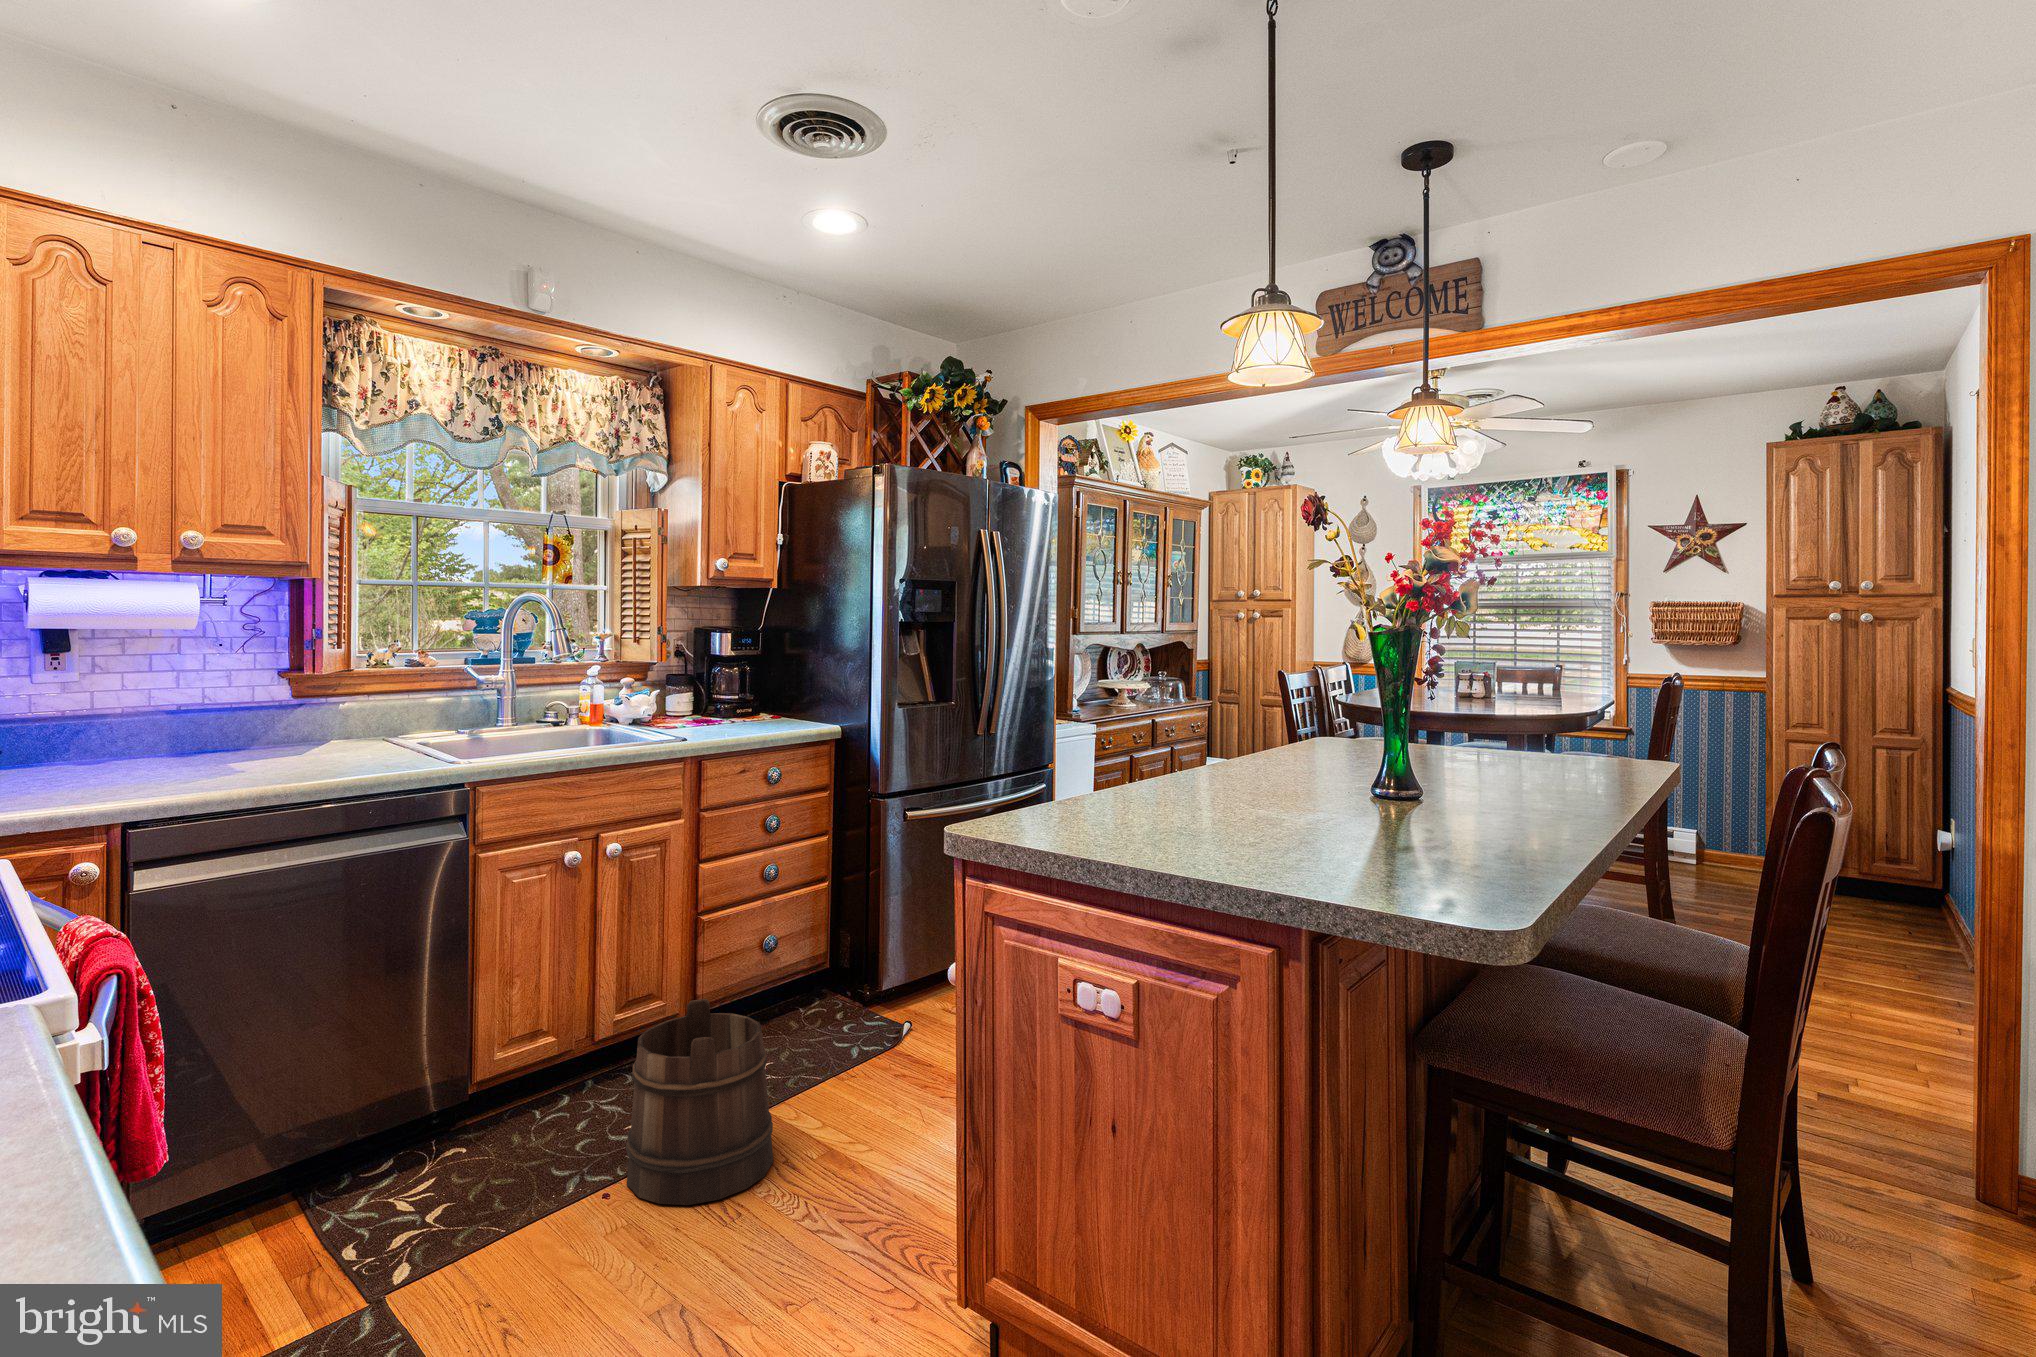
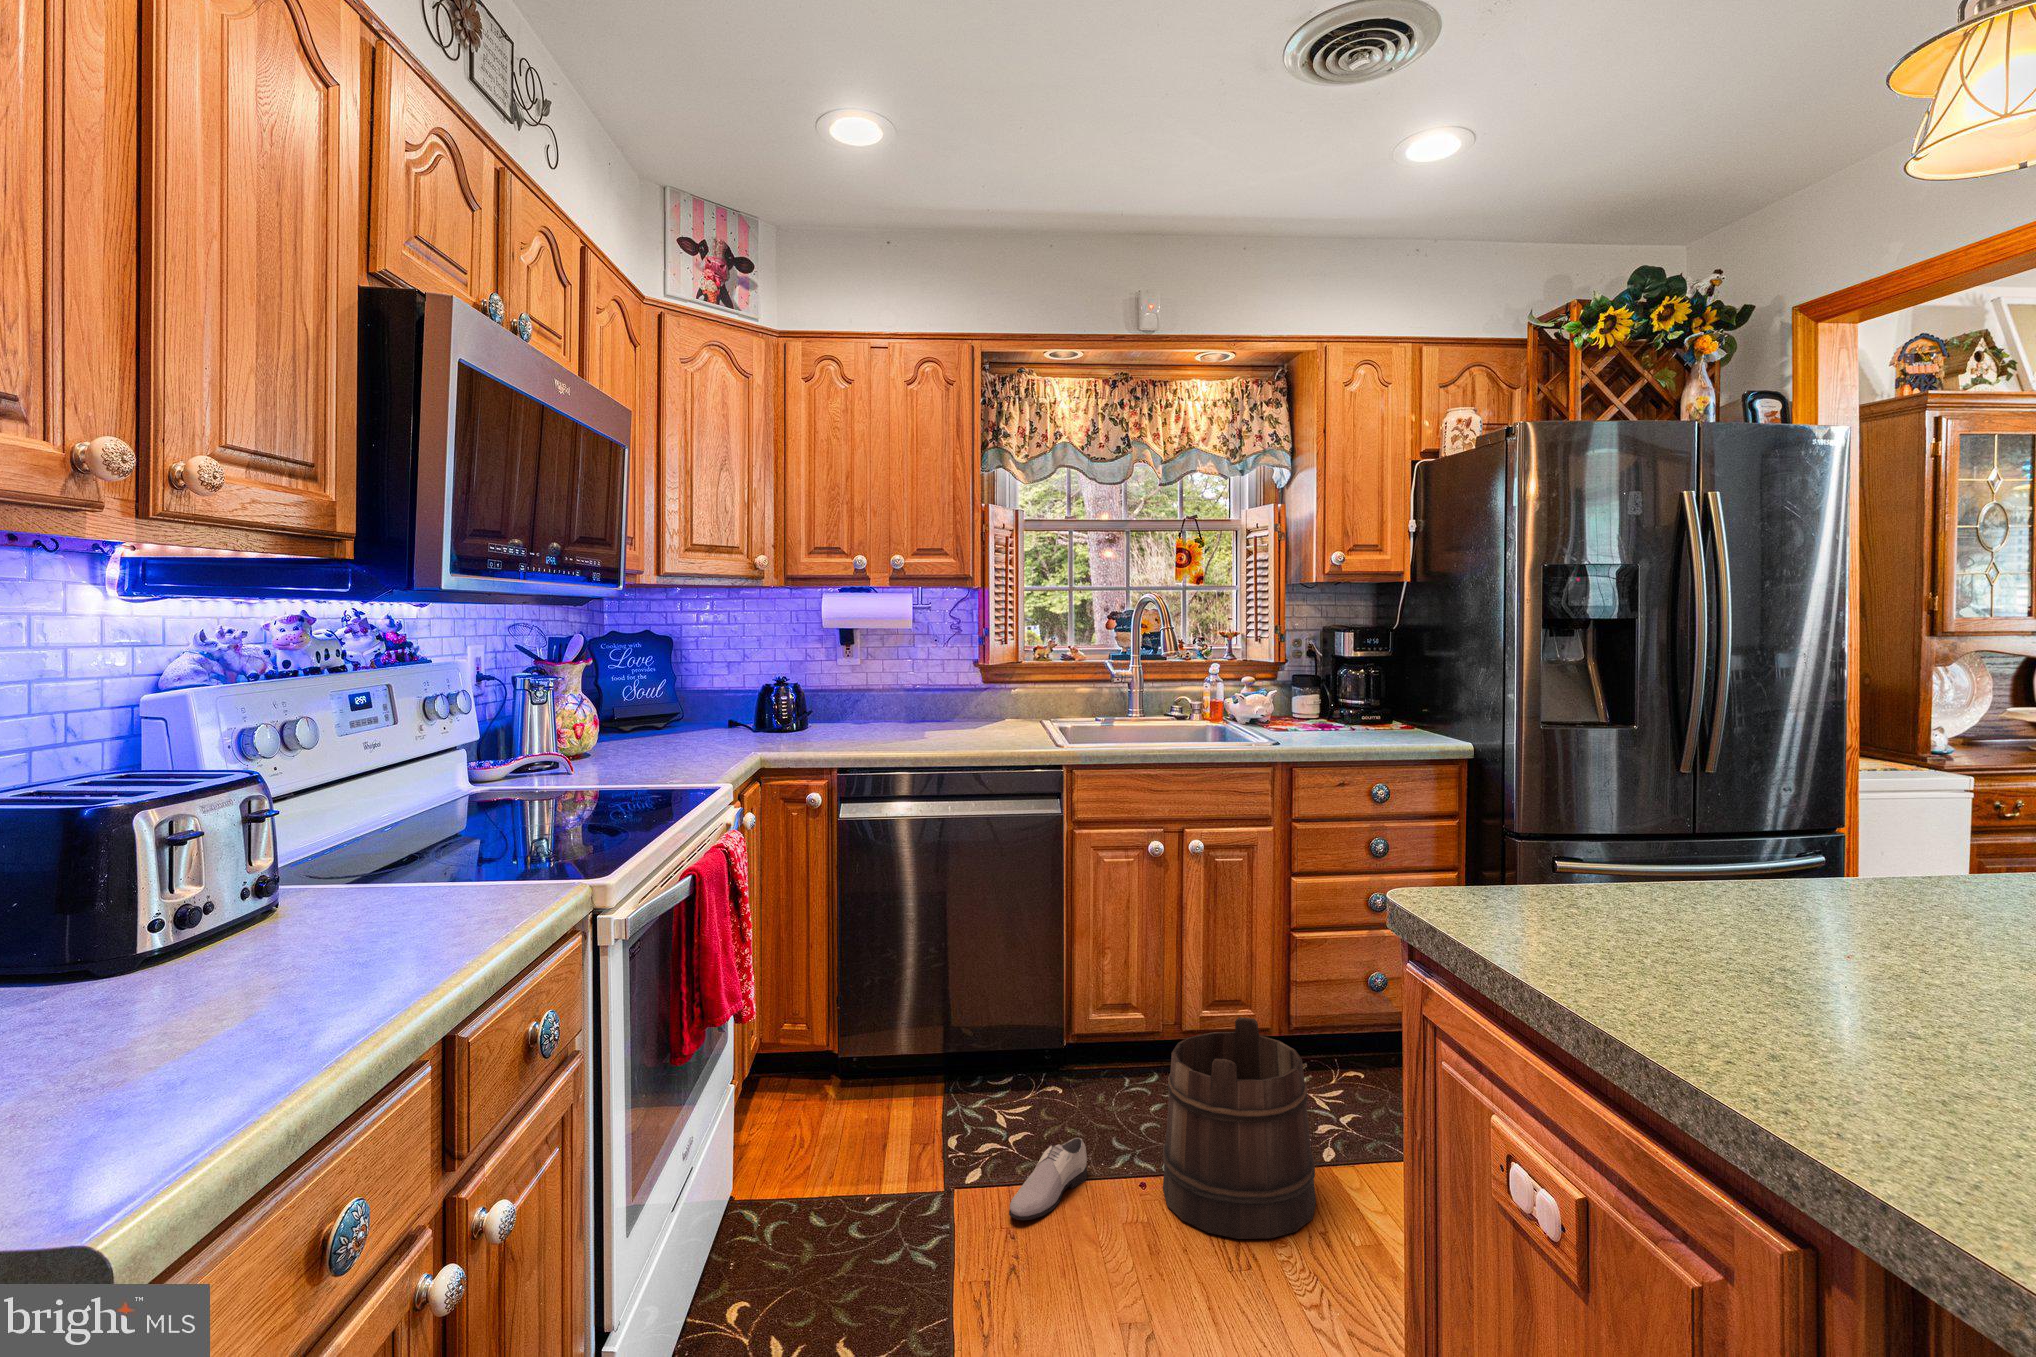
shoe: none [470,1164,540,1266] -> present [1009,1138,1087,1220]

